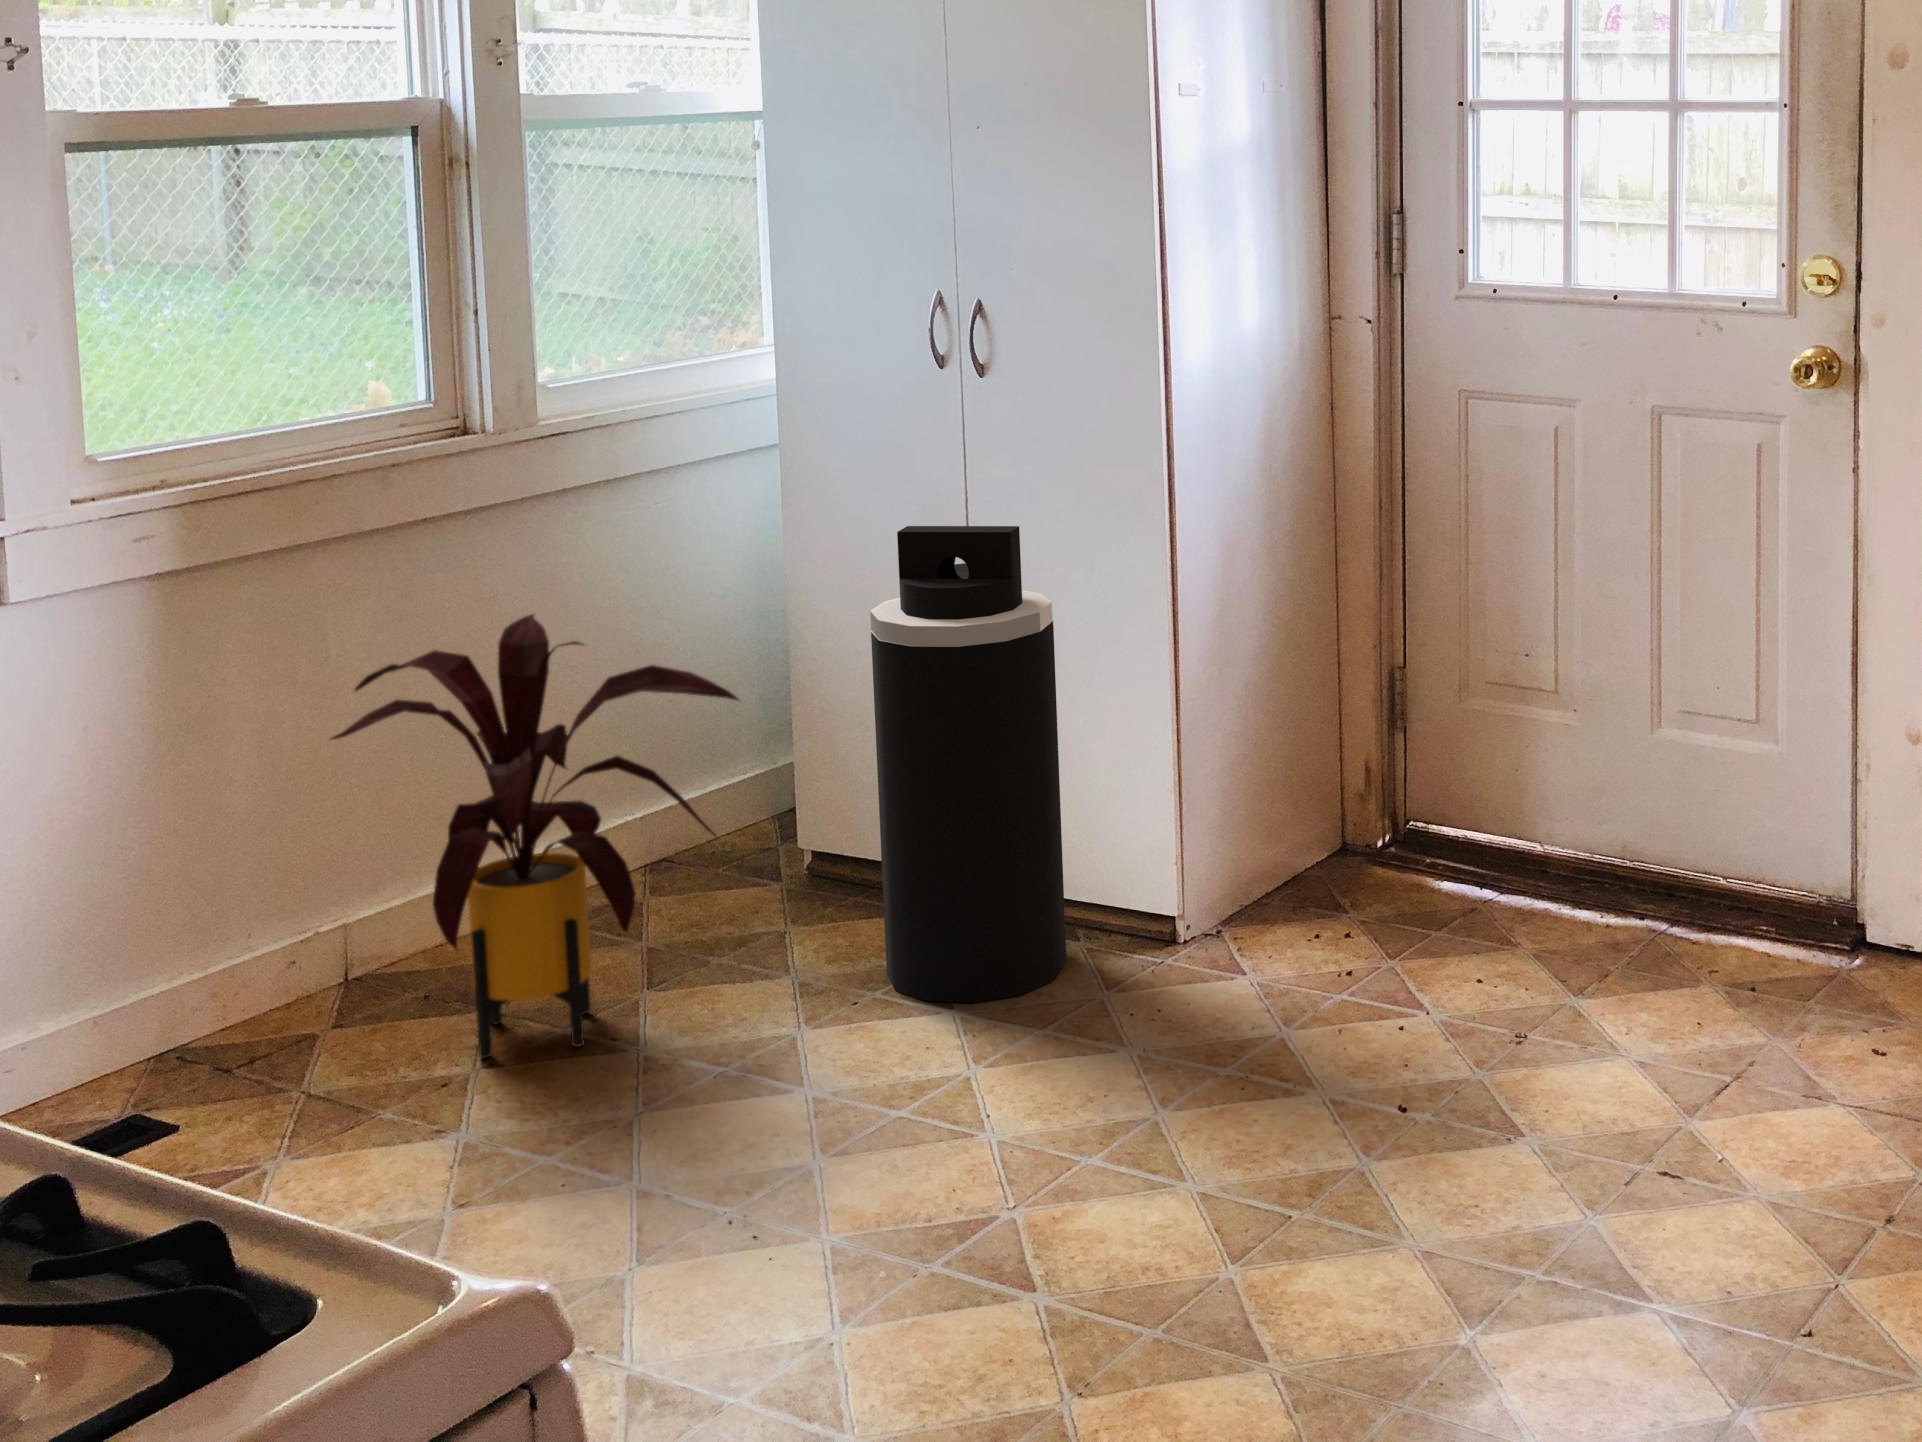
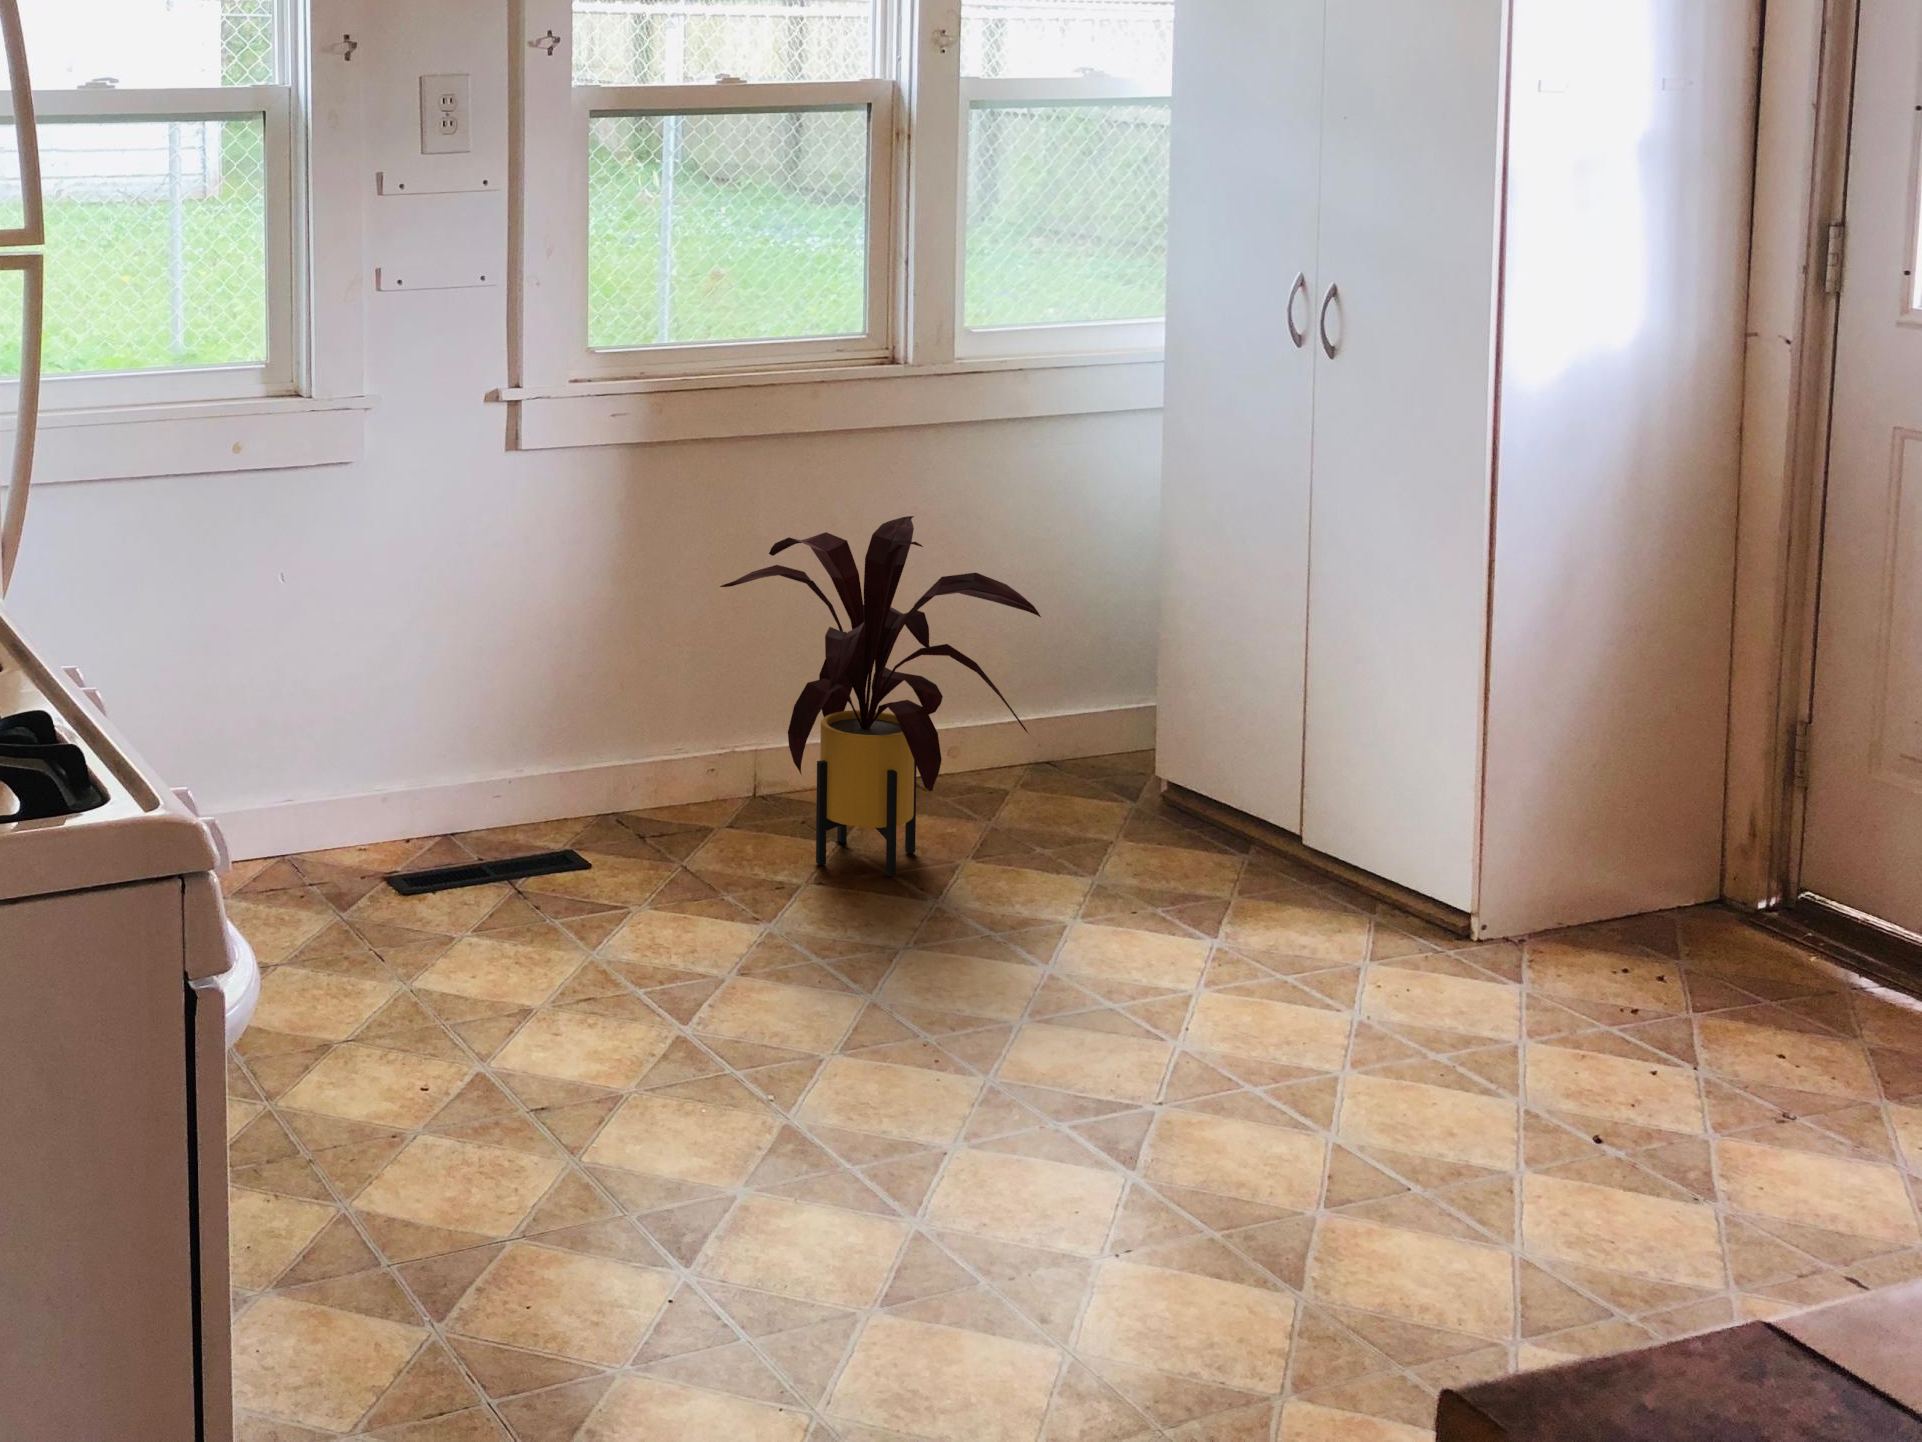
trash can: present [870,526,1066,1002] -> none [1171,488,1356,939]

